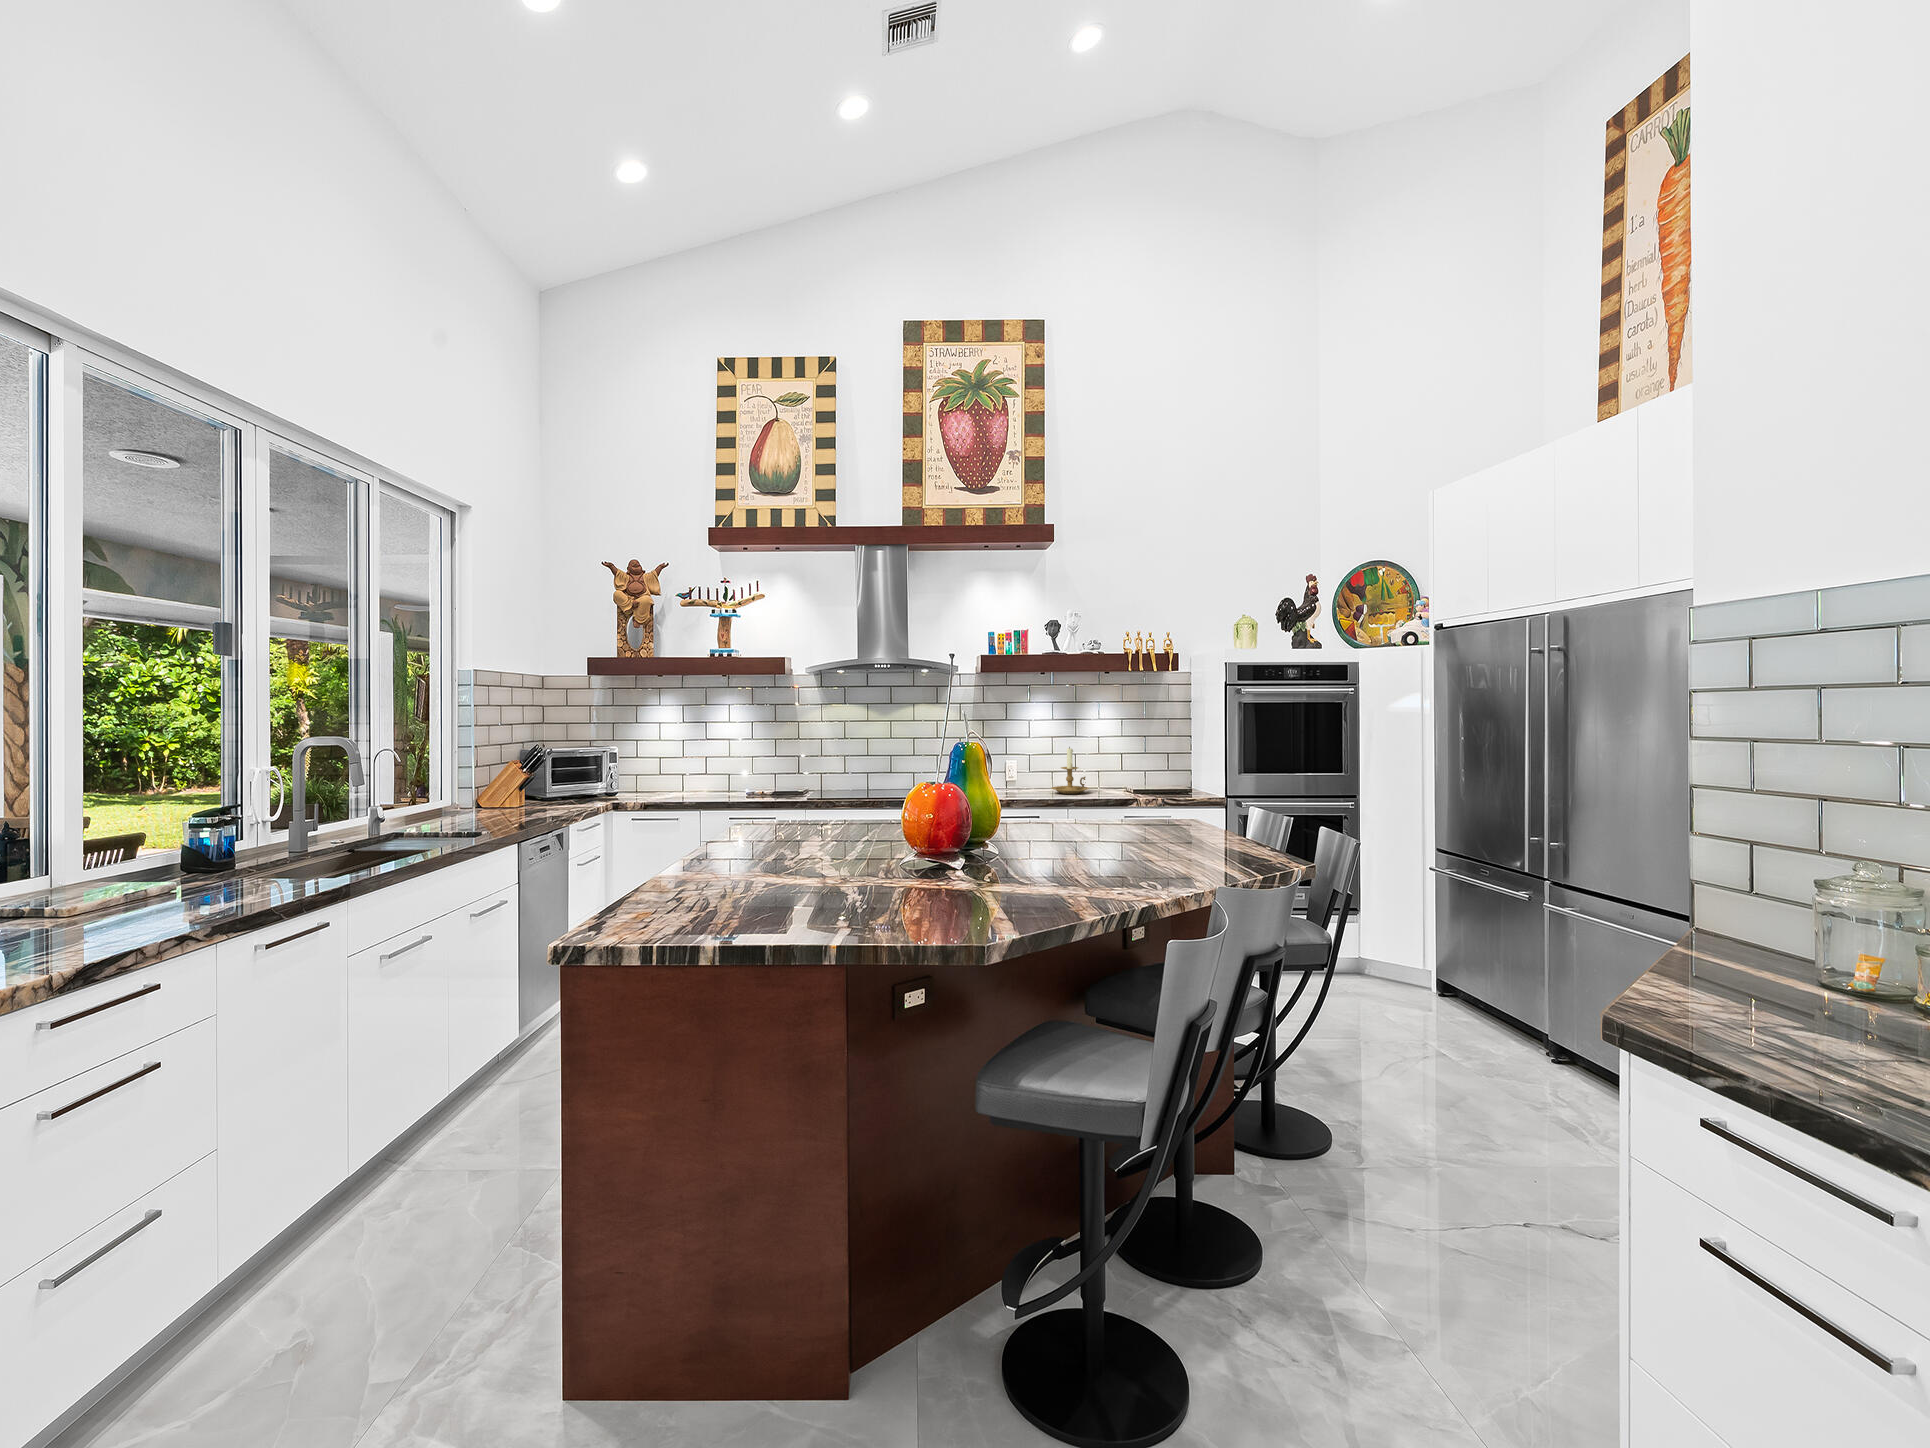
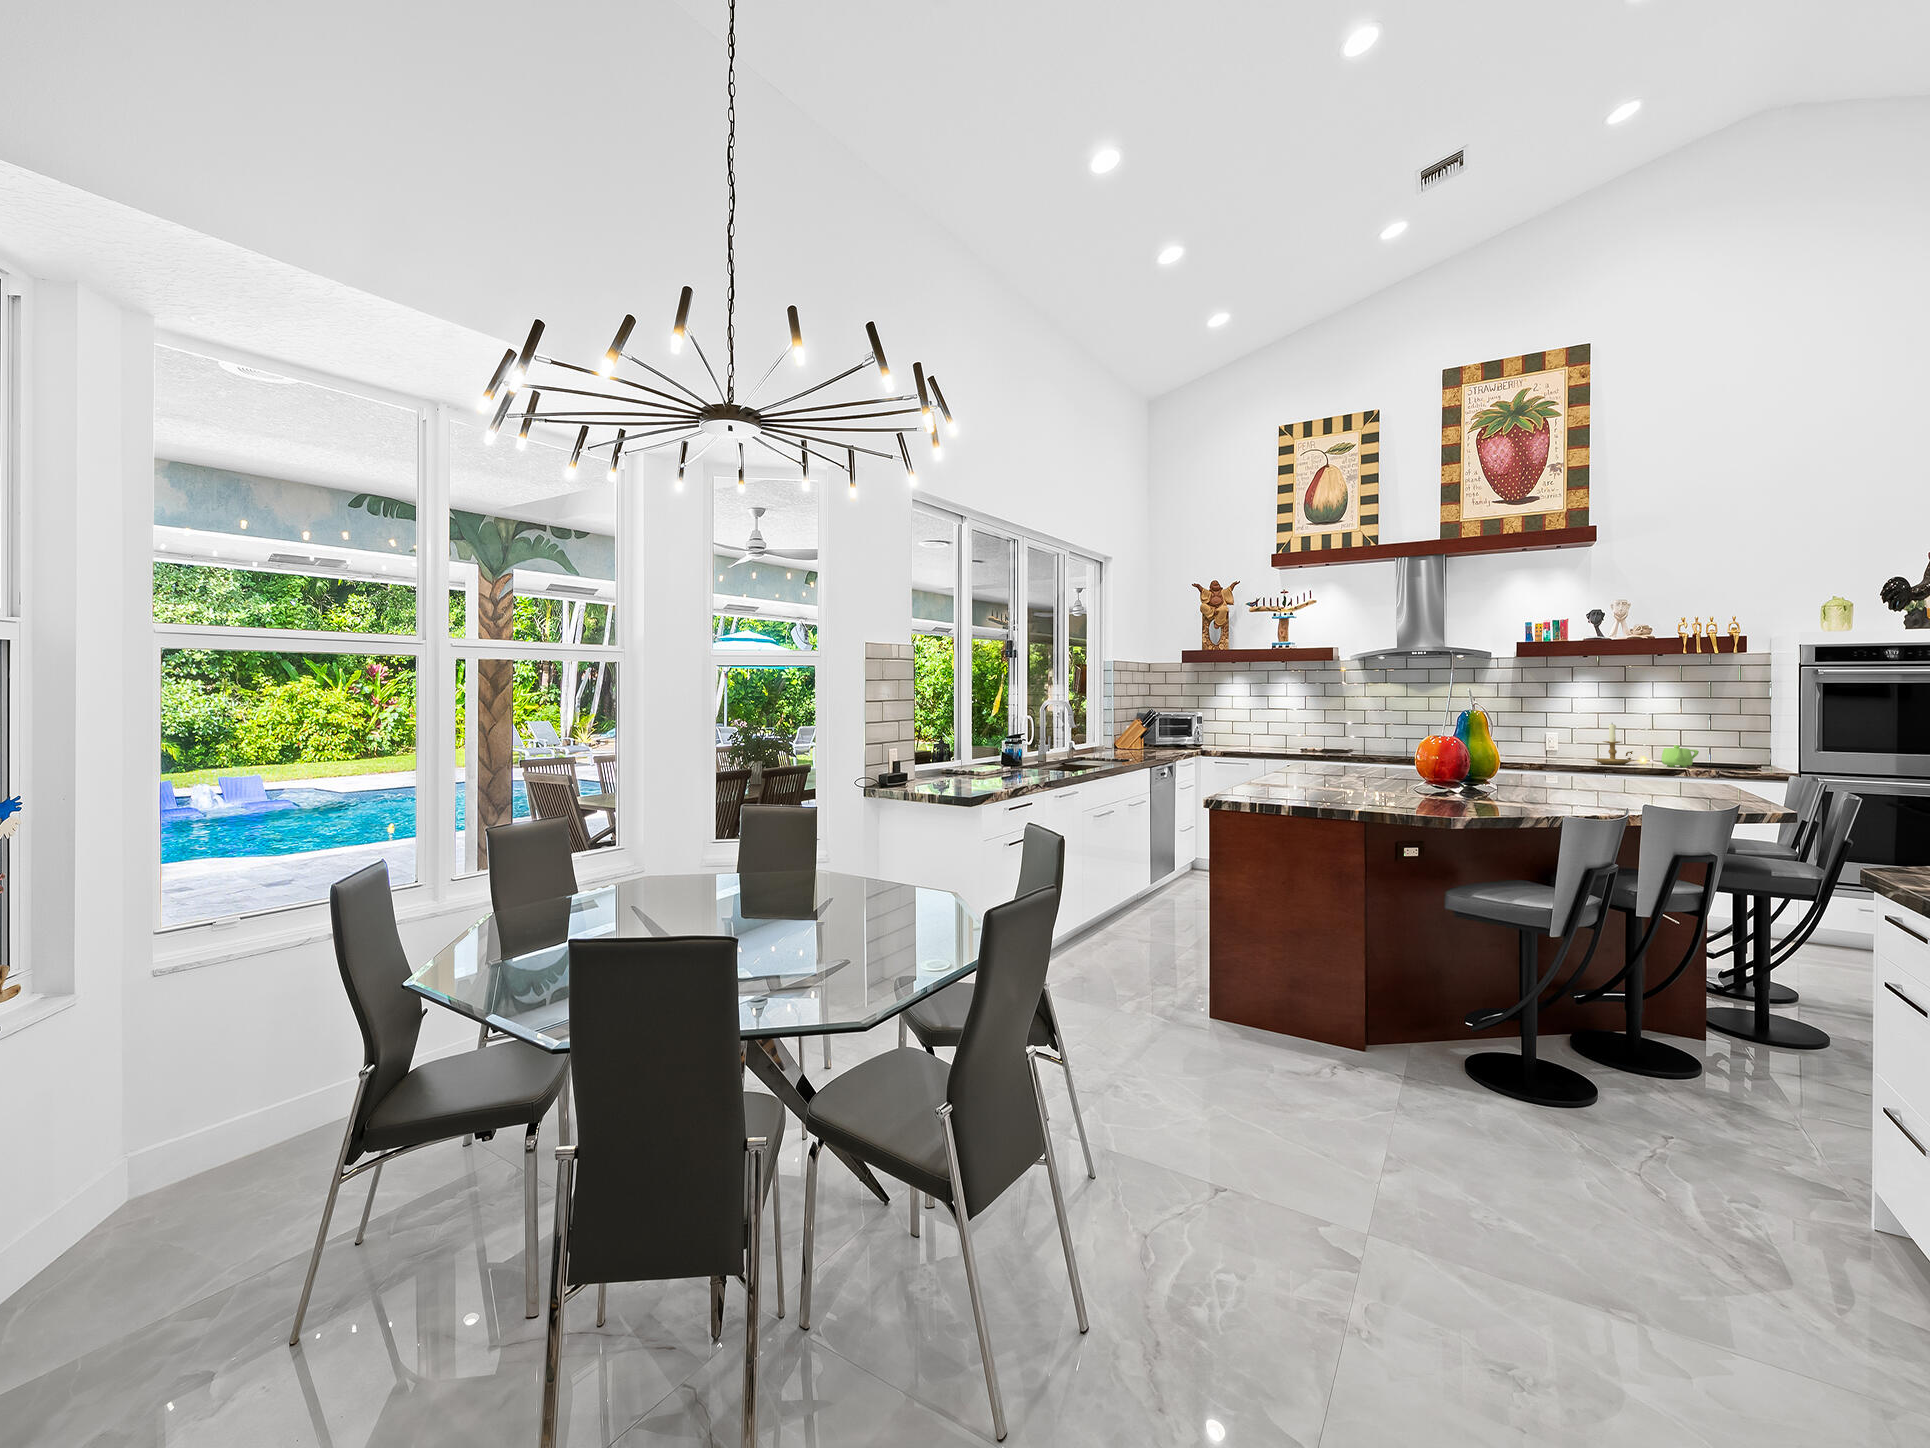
teapot: none [1115,771,1147,796] -> present [1661,745,1699,767]

